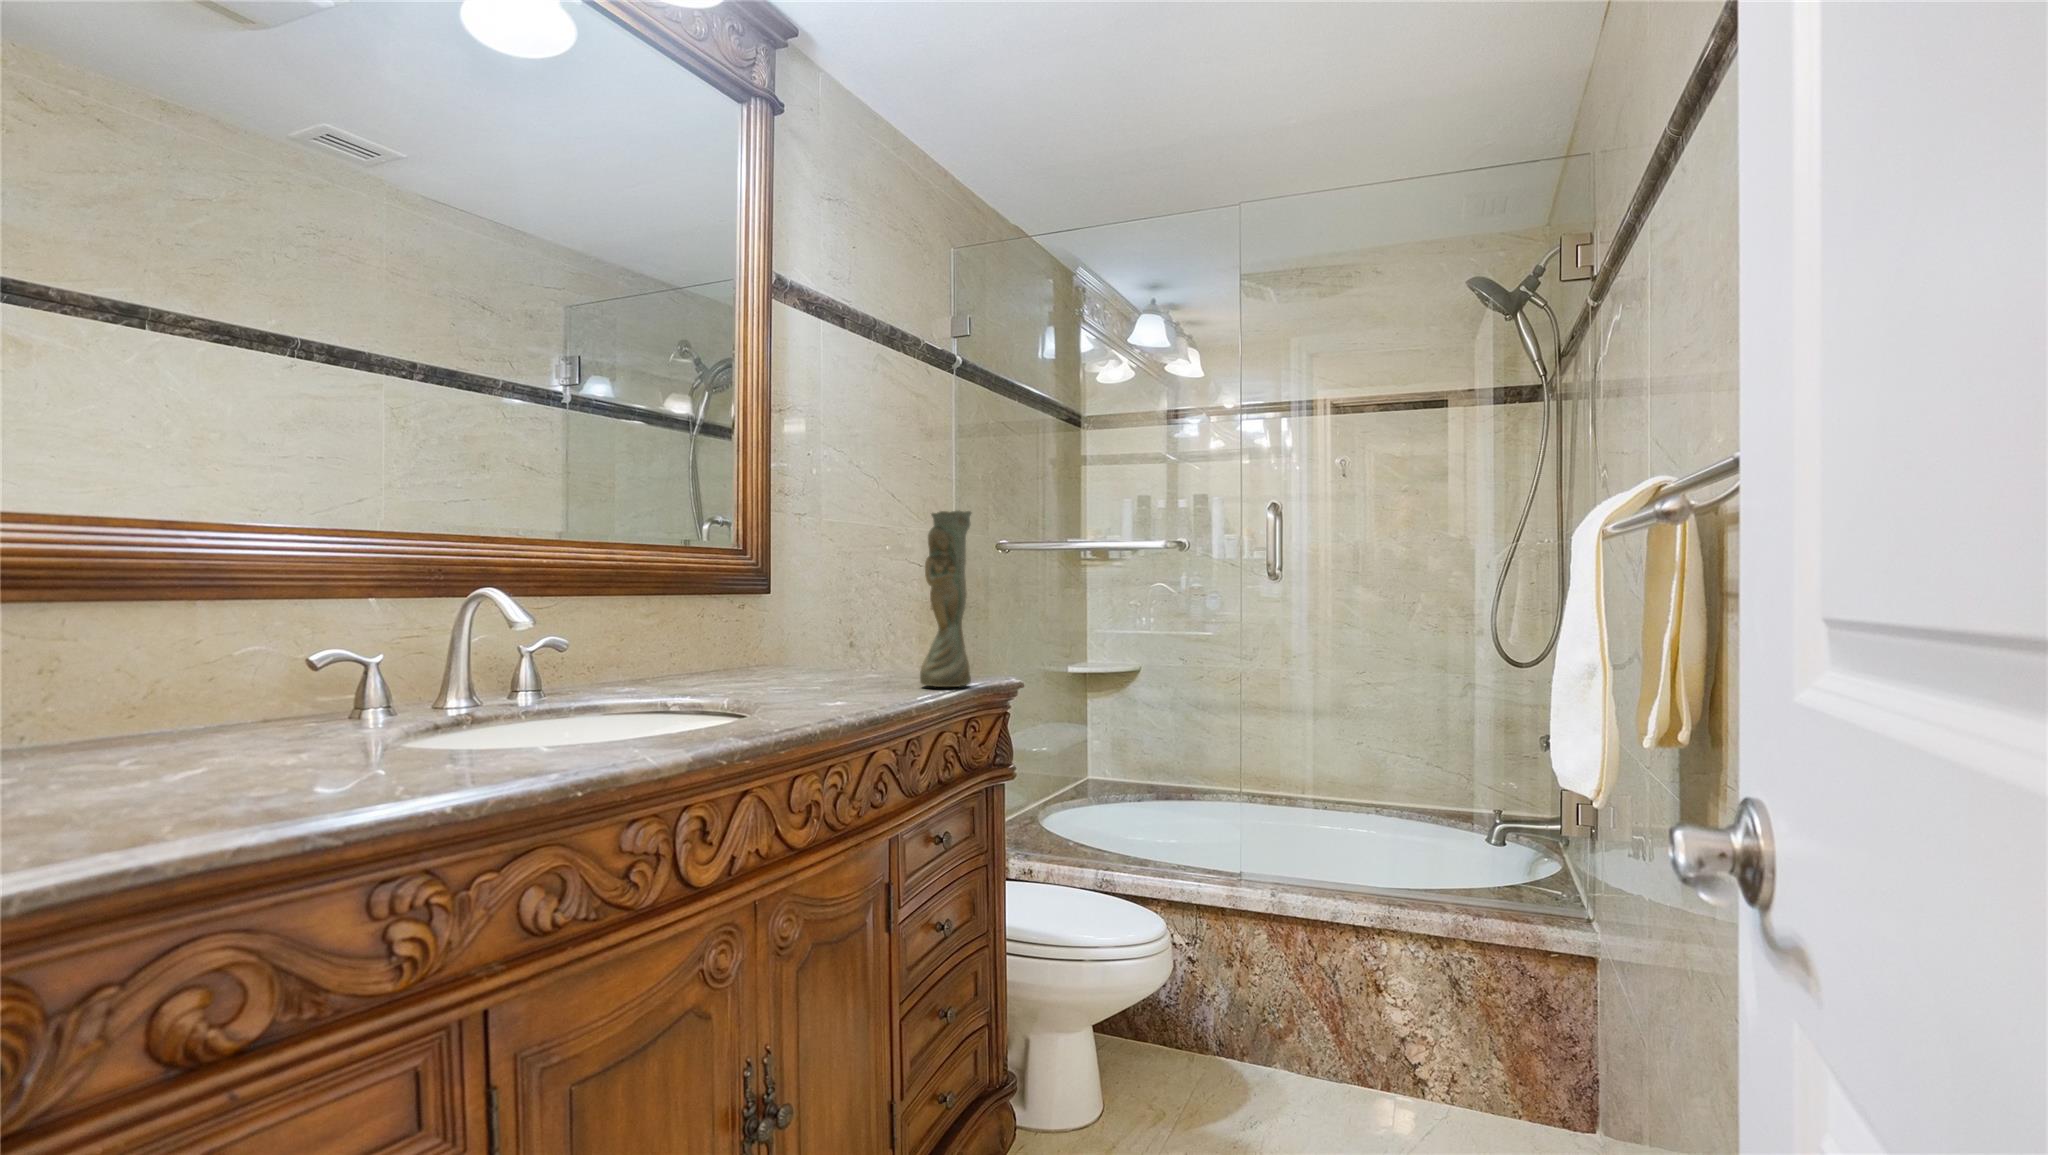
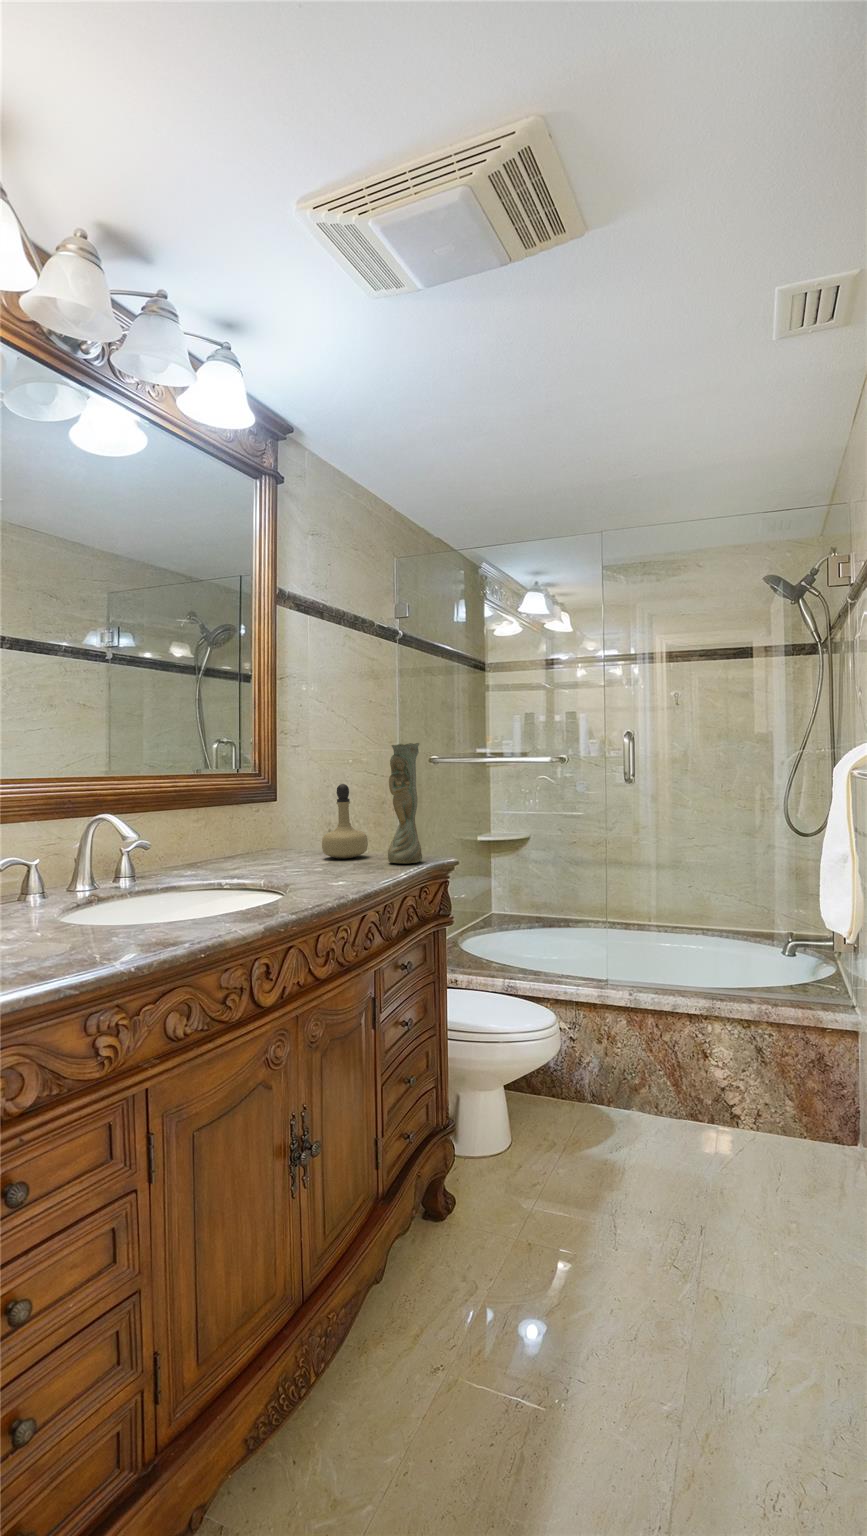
perfume bottle: none [827,571,895,680] -> present [322,784,368,859]

